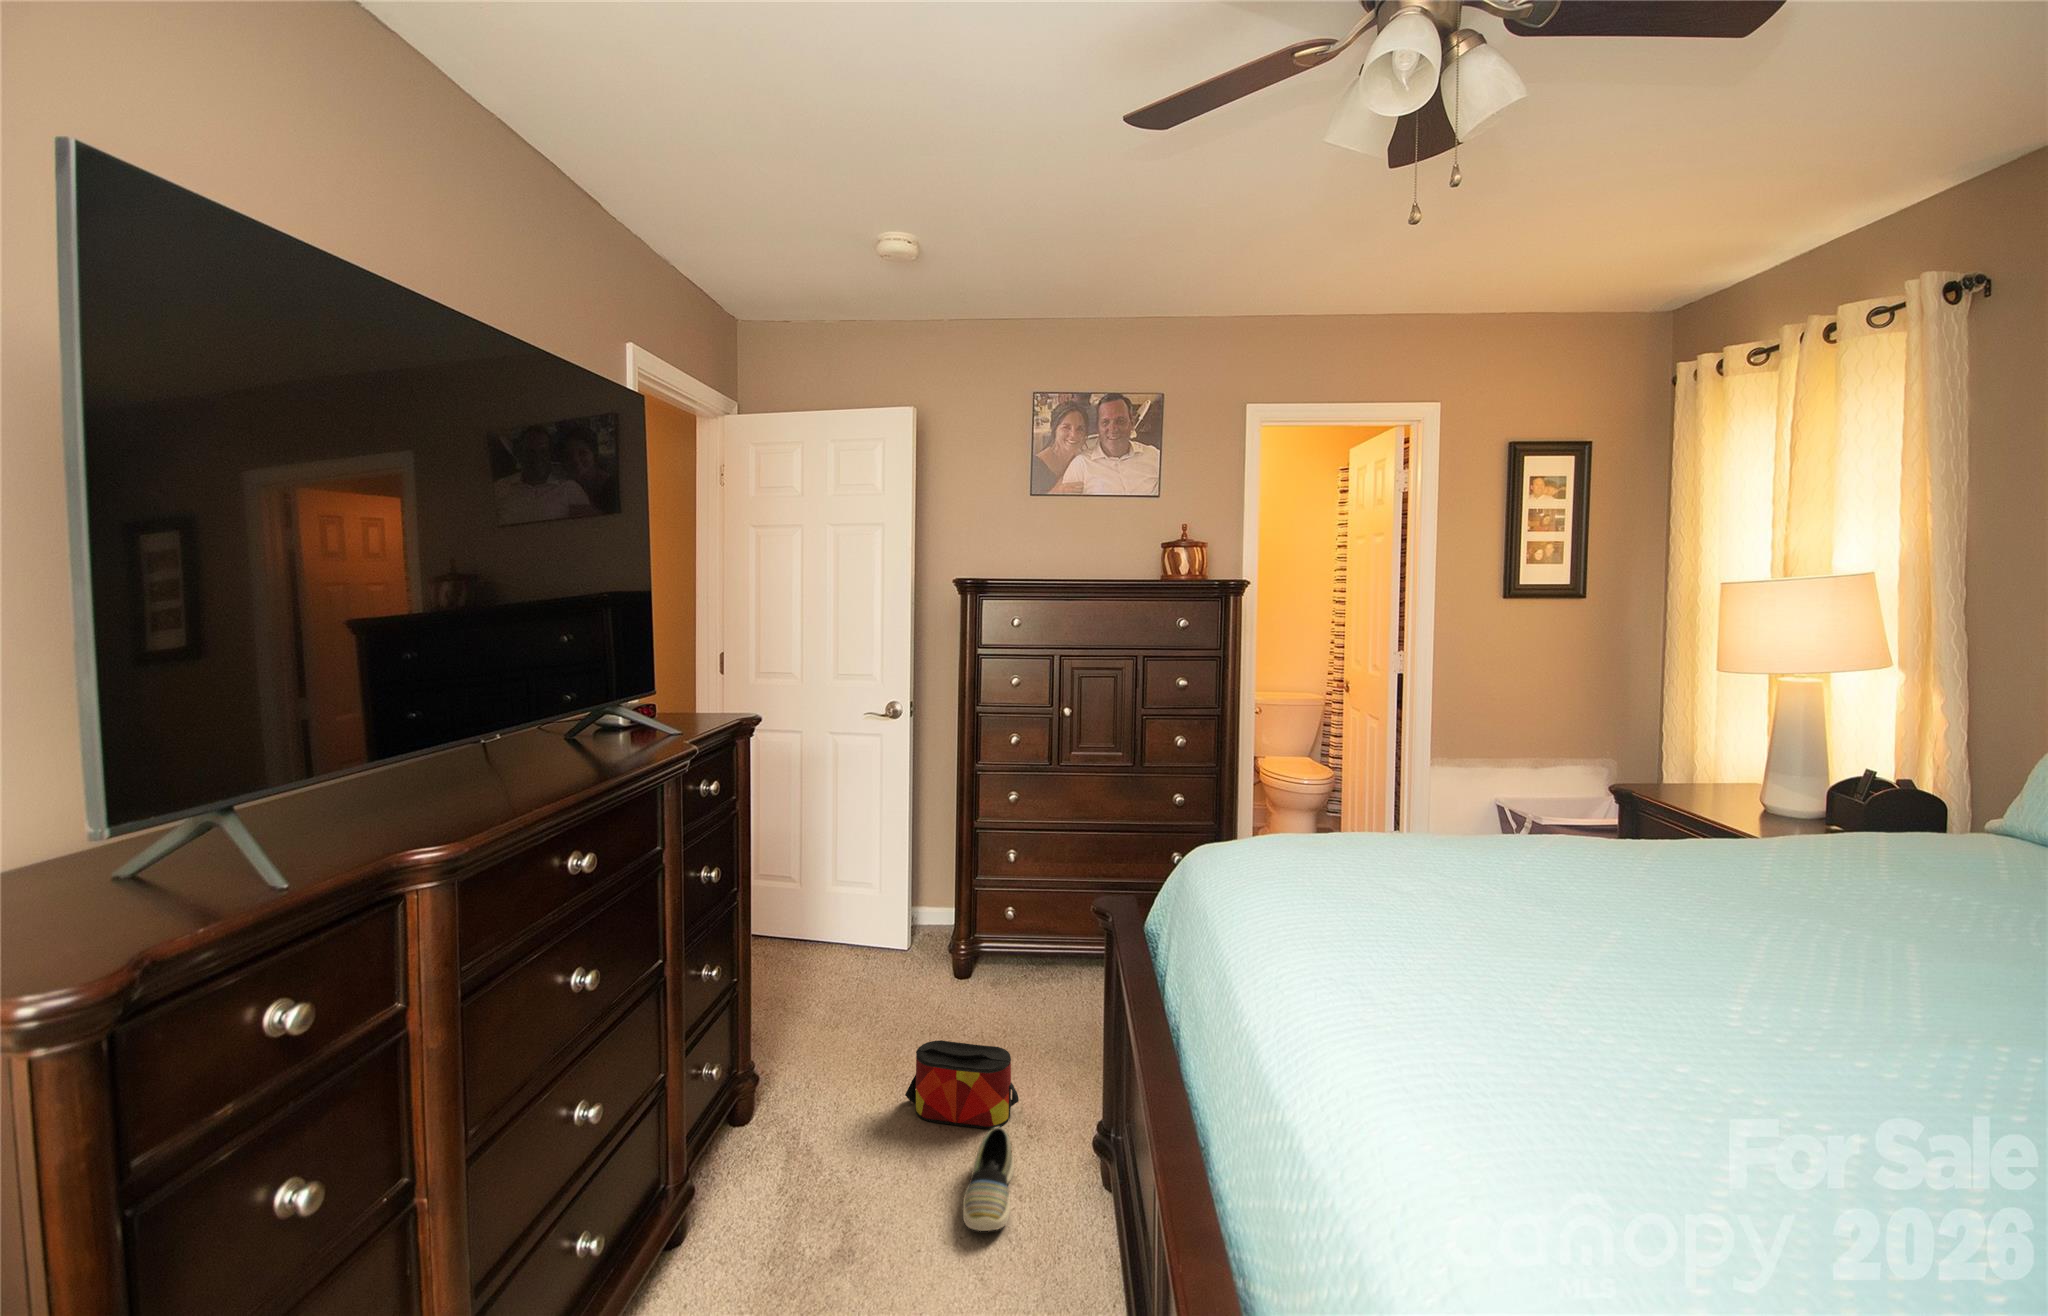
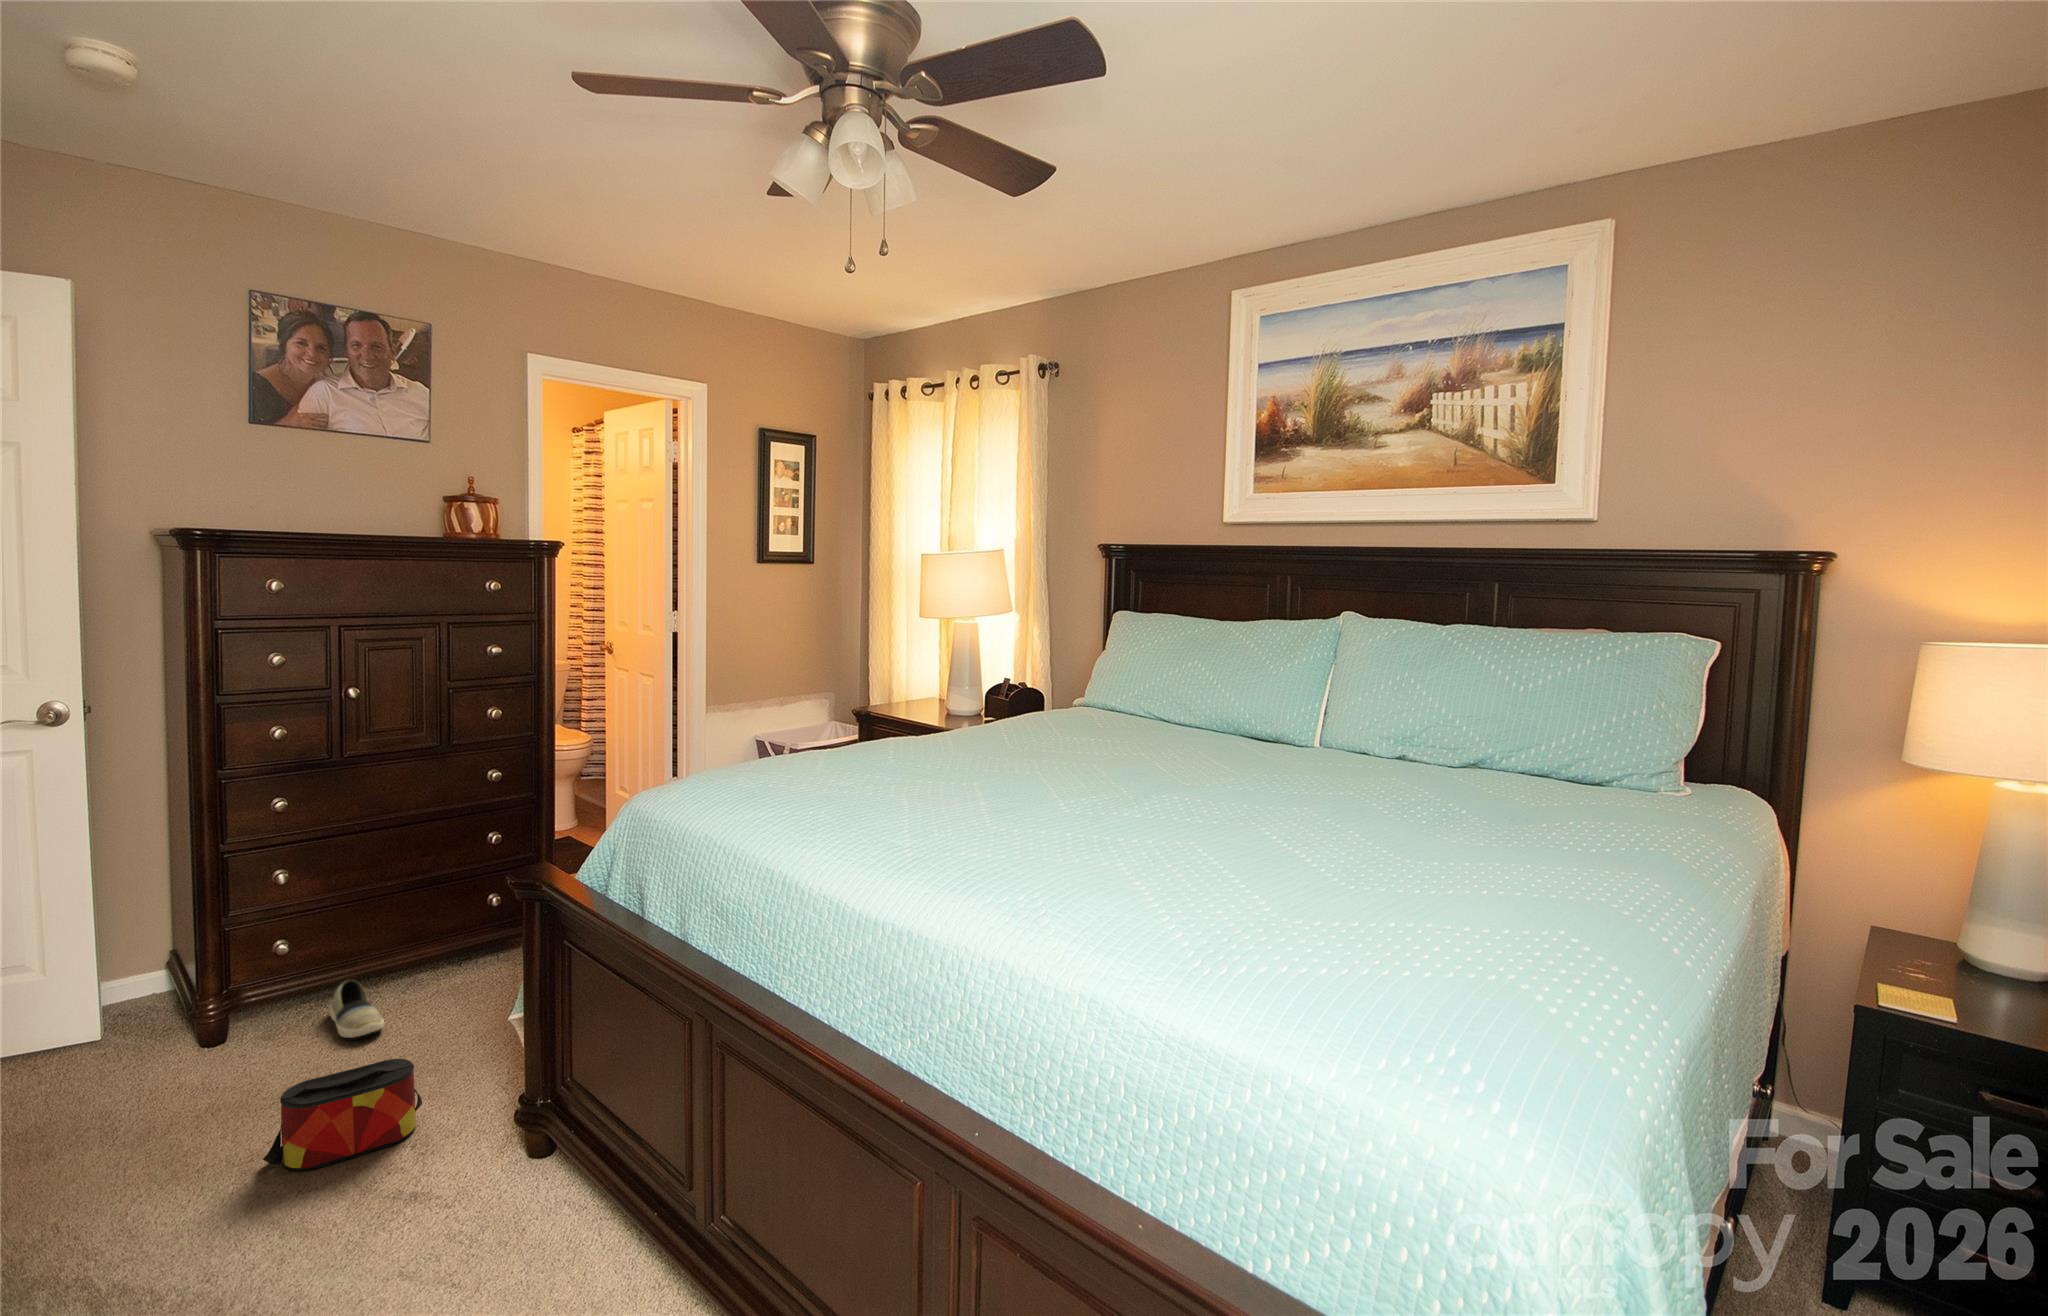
shoe: present [963,1127,1014,1231] -> present [330,980,384,1038]

